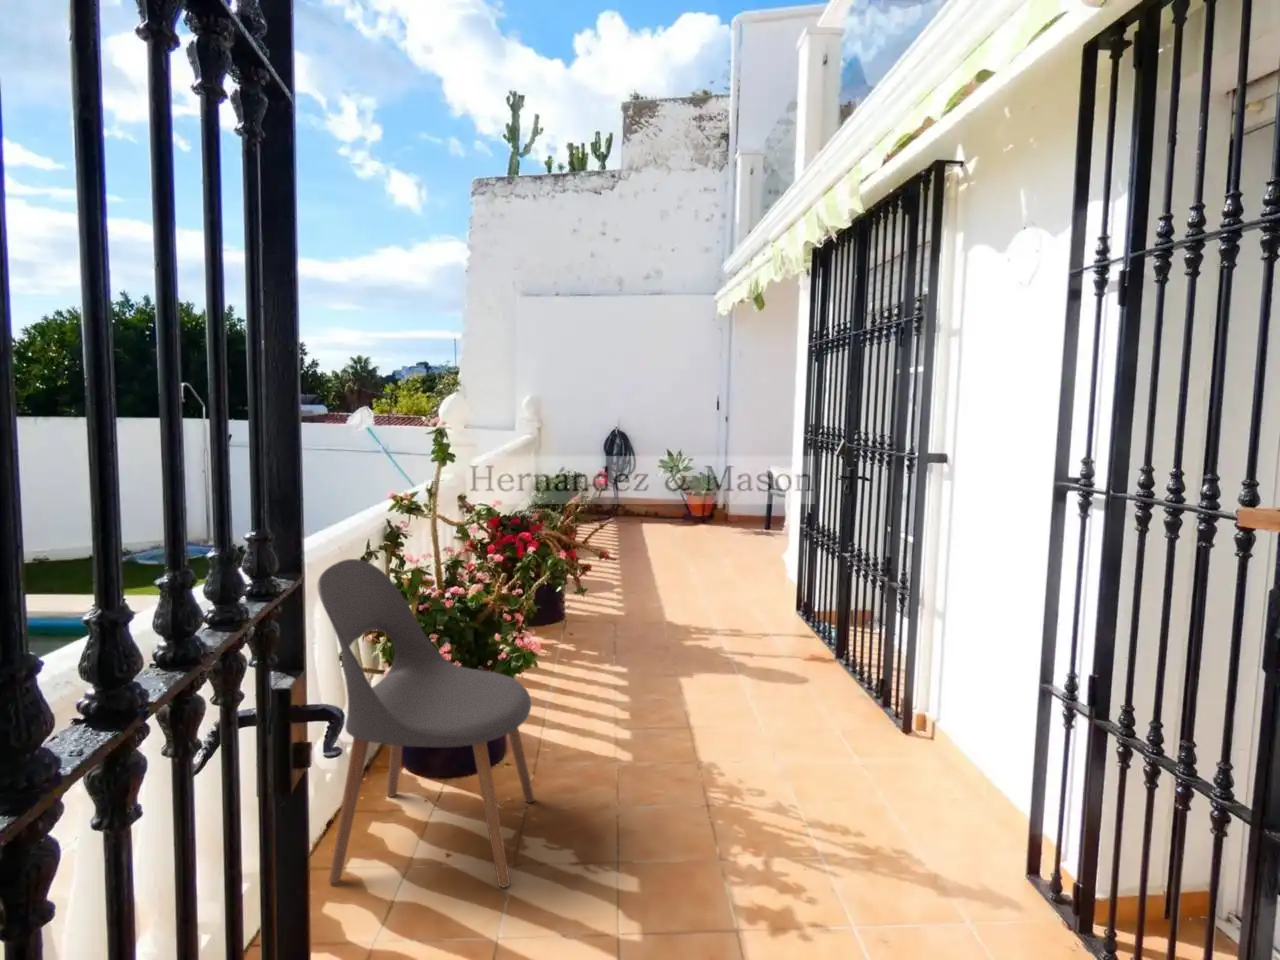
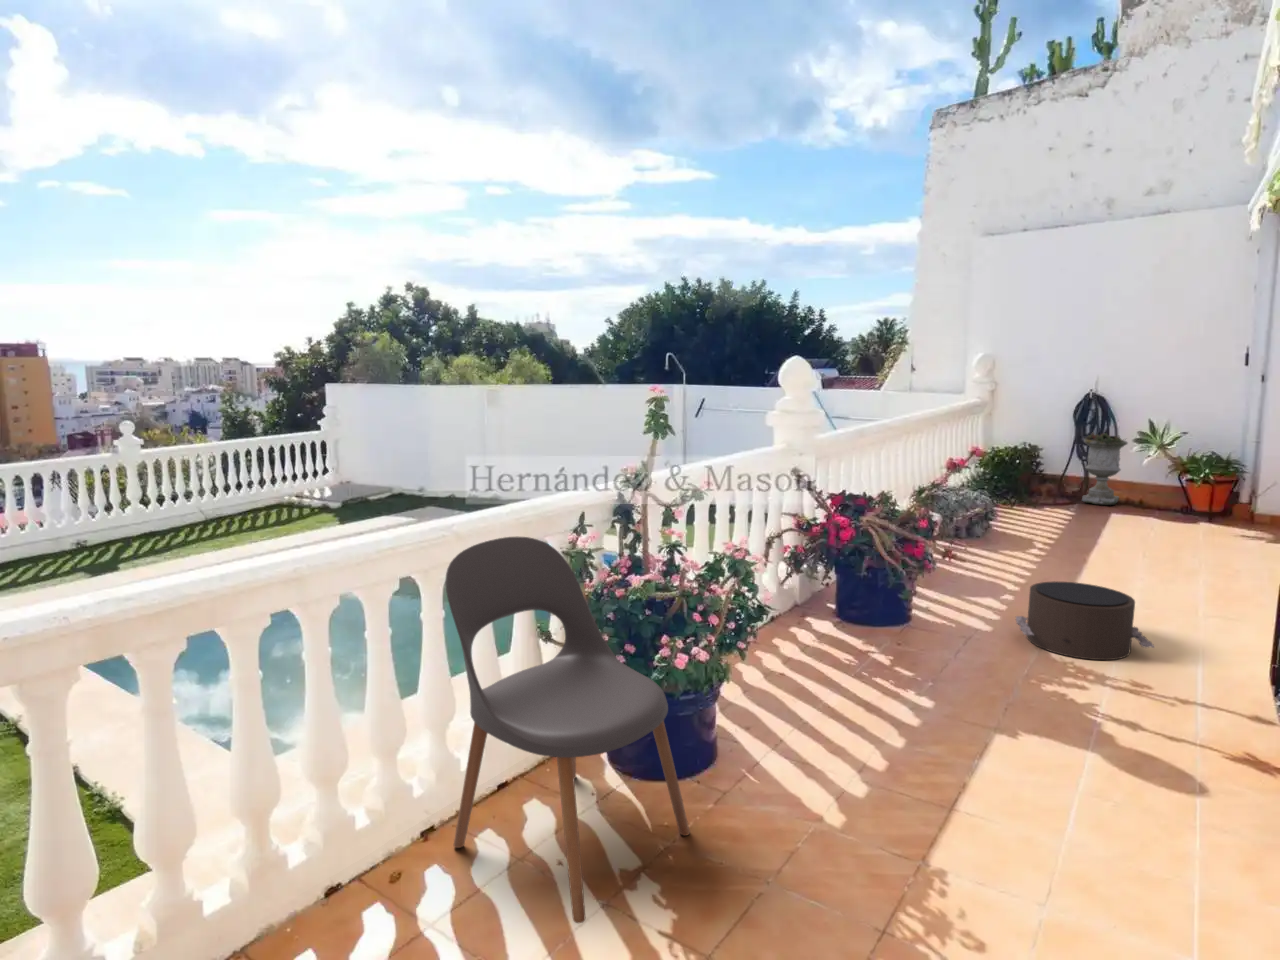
planter: none [616,458,646,515] -> present [1082,433,1127,505]
pouf: none [642,567,733,620] -> present [1016,581,1154,660]

